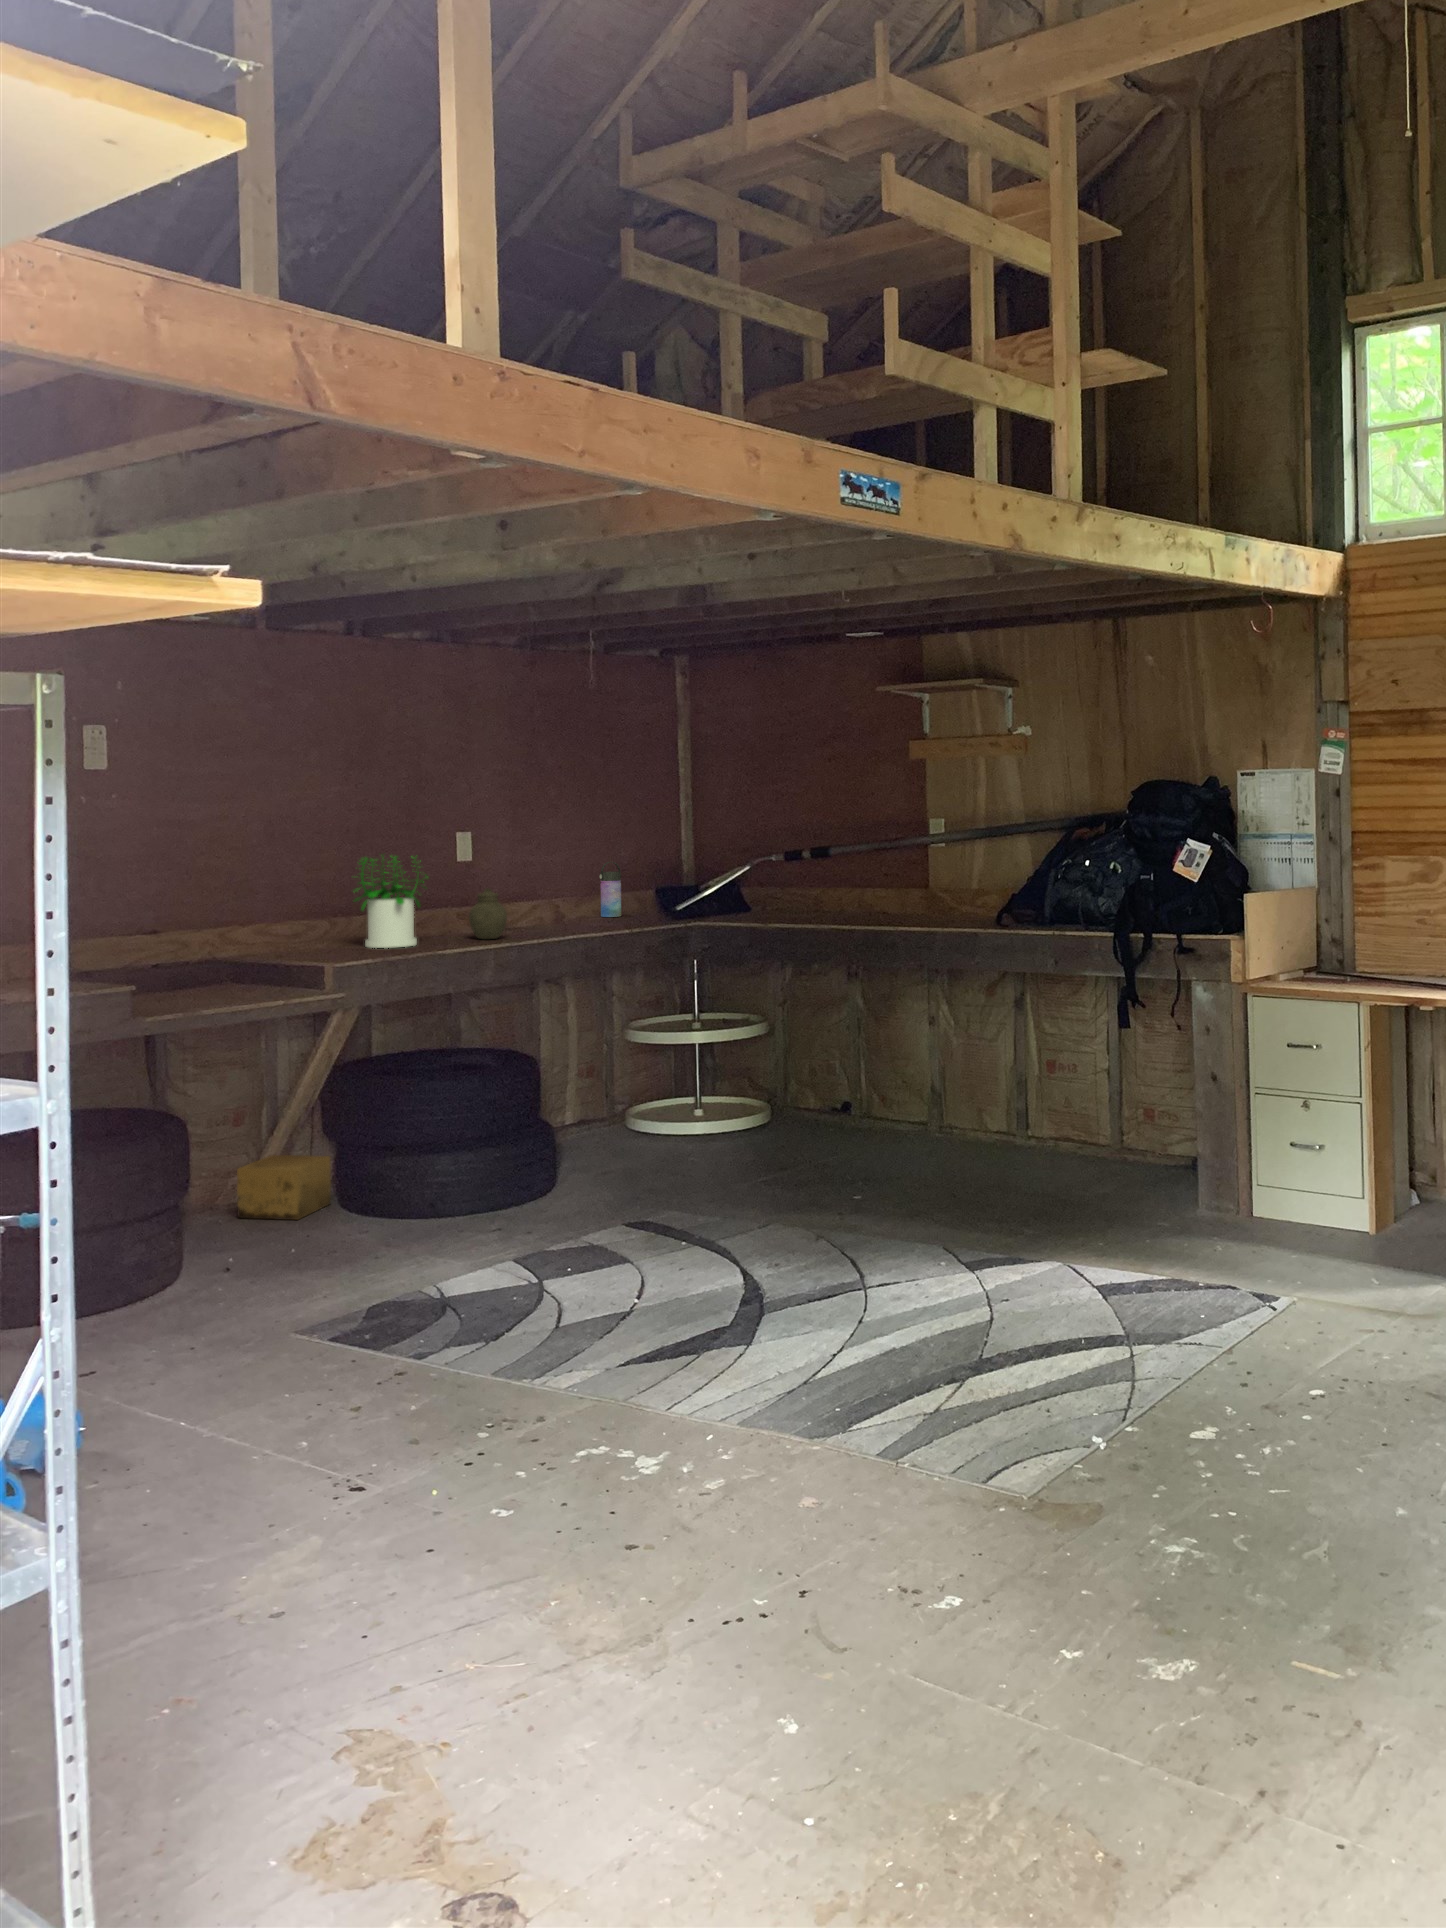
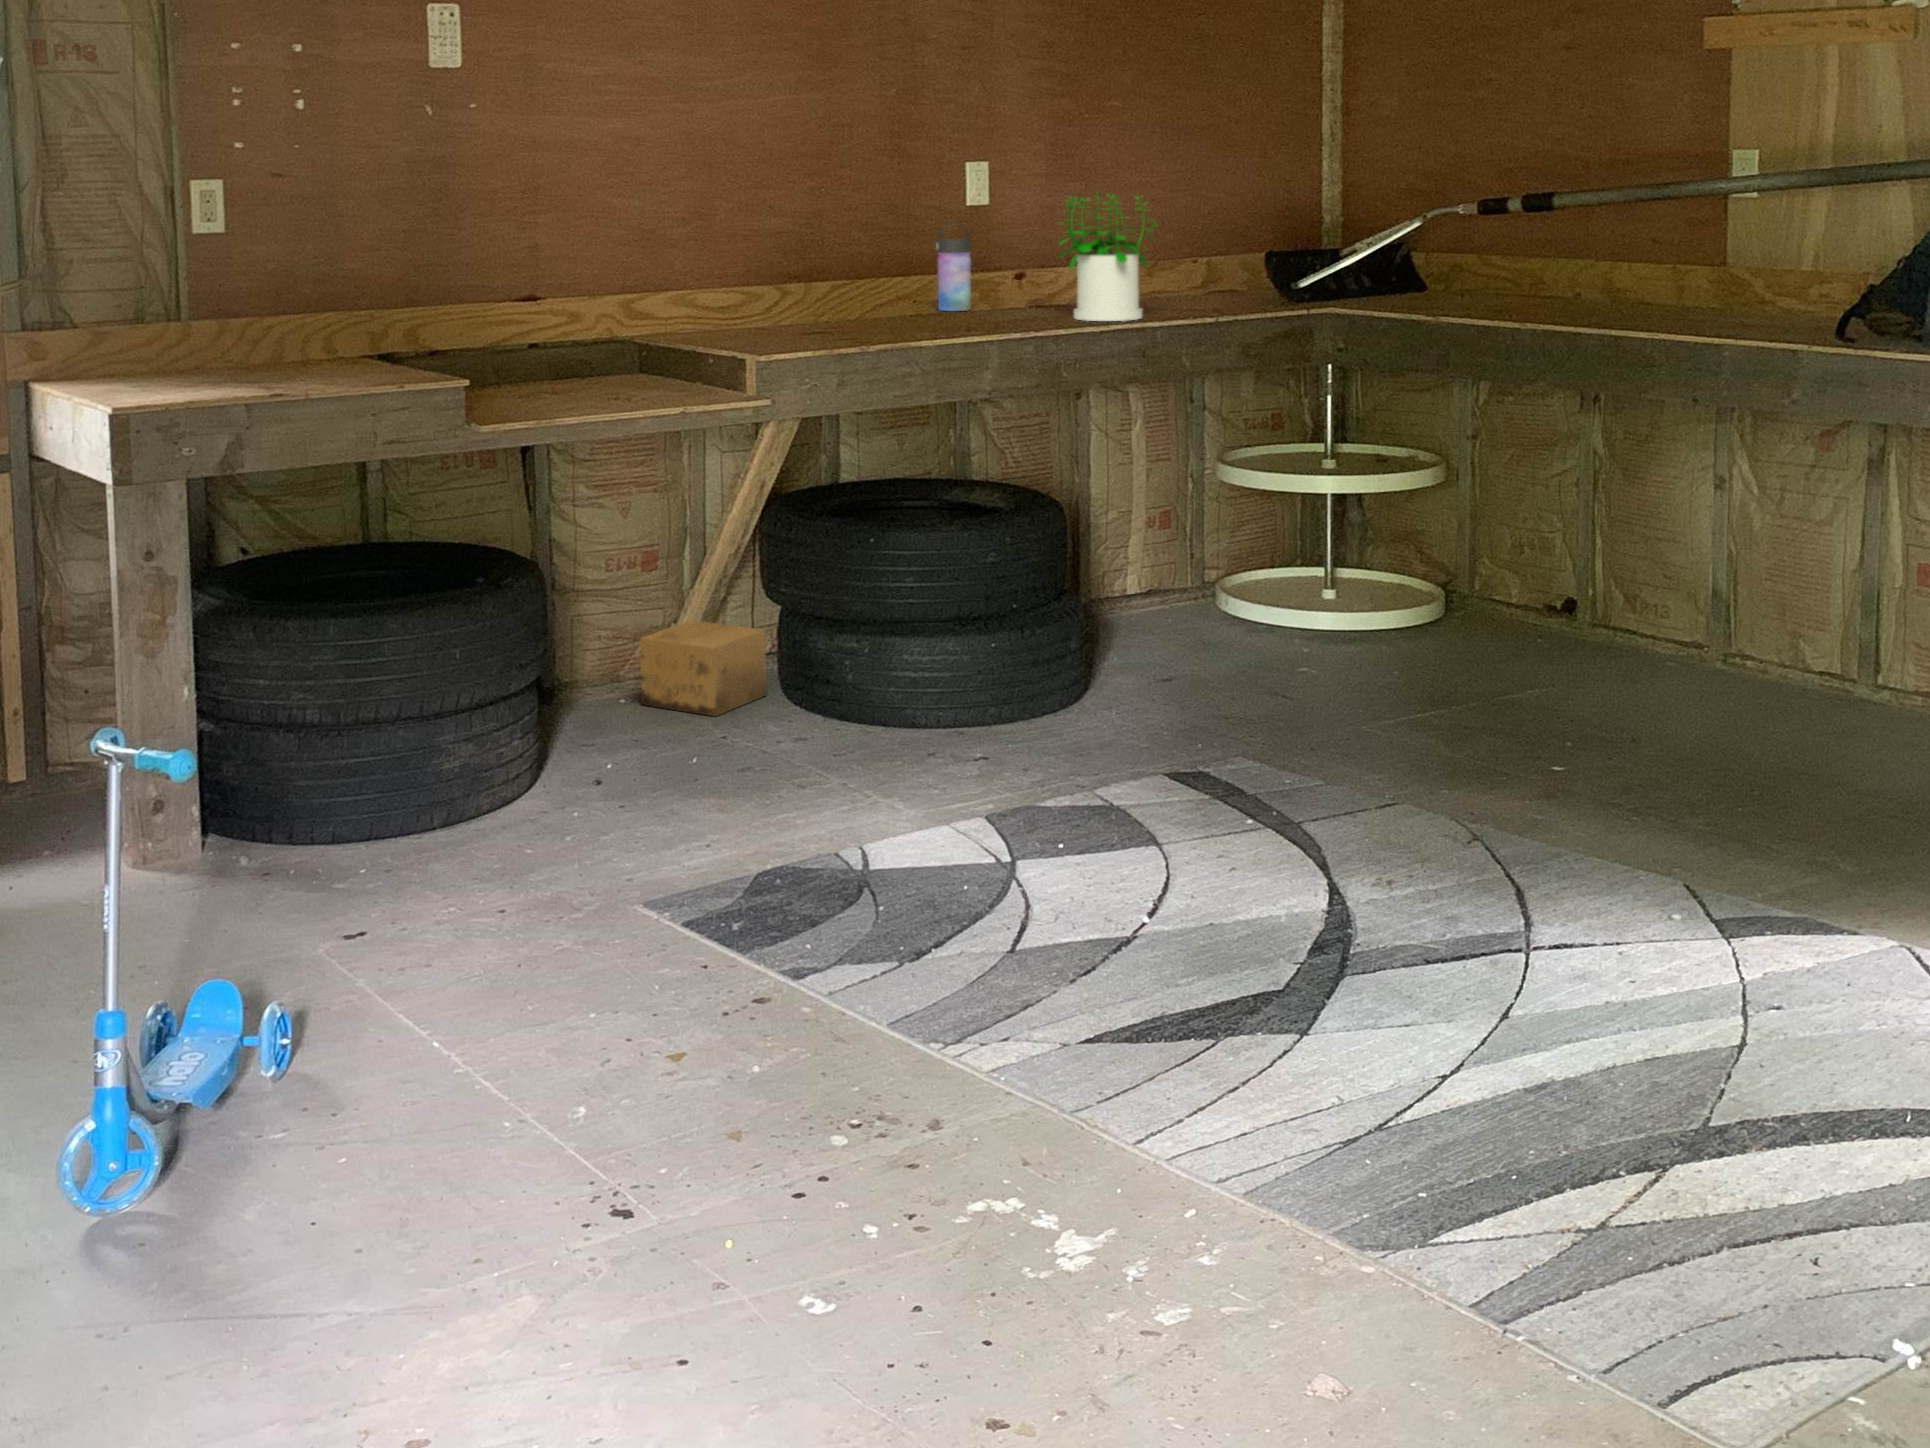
potted plant: present [354,856,426,948] -> present [1058,193,1157,321]
water bottle: present [600,862,621,917] -> present [936,225,972,311]
jar: present [469,888,507,939] -> none [966,253,1021,329]

